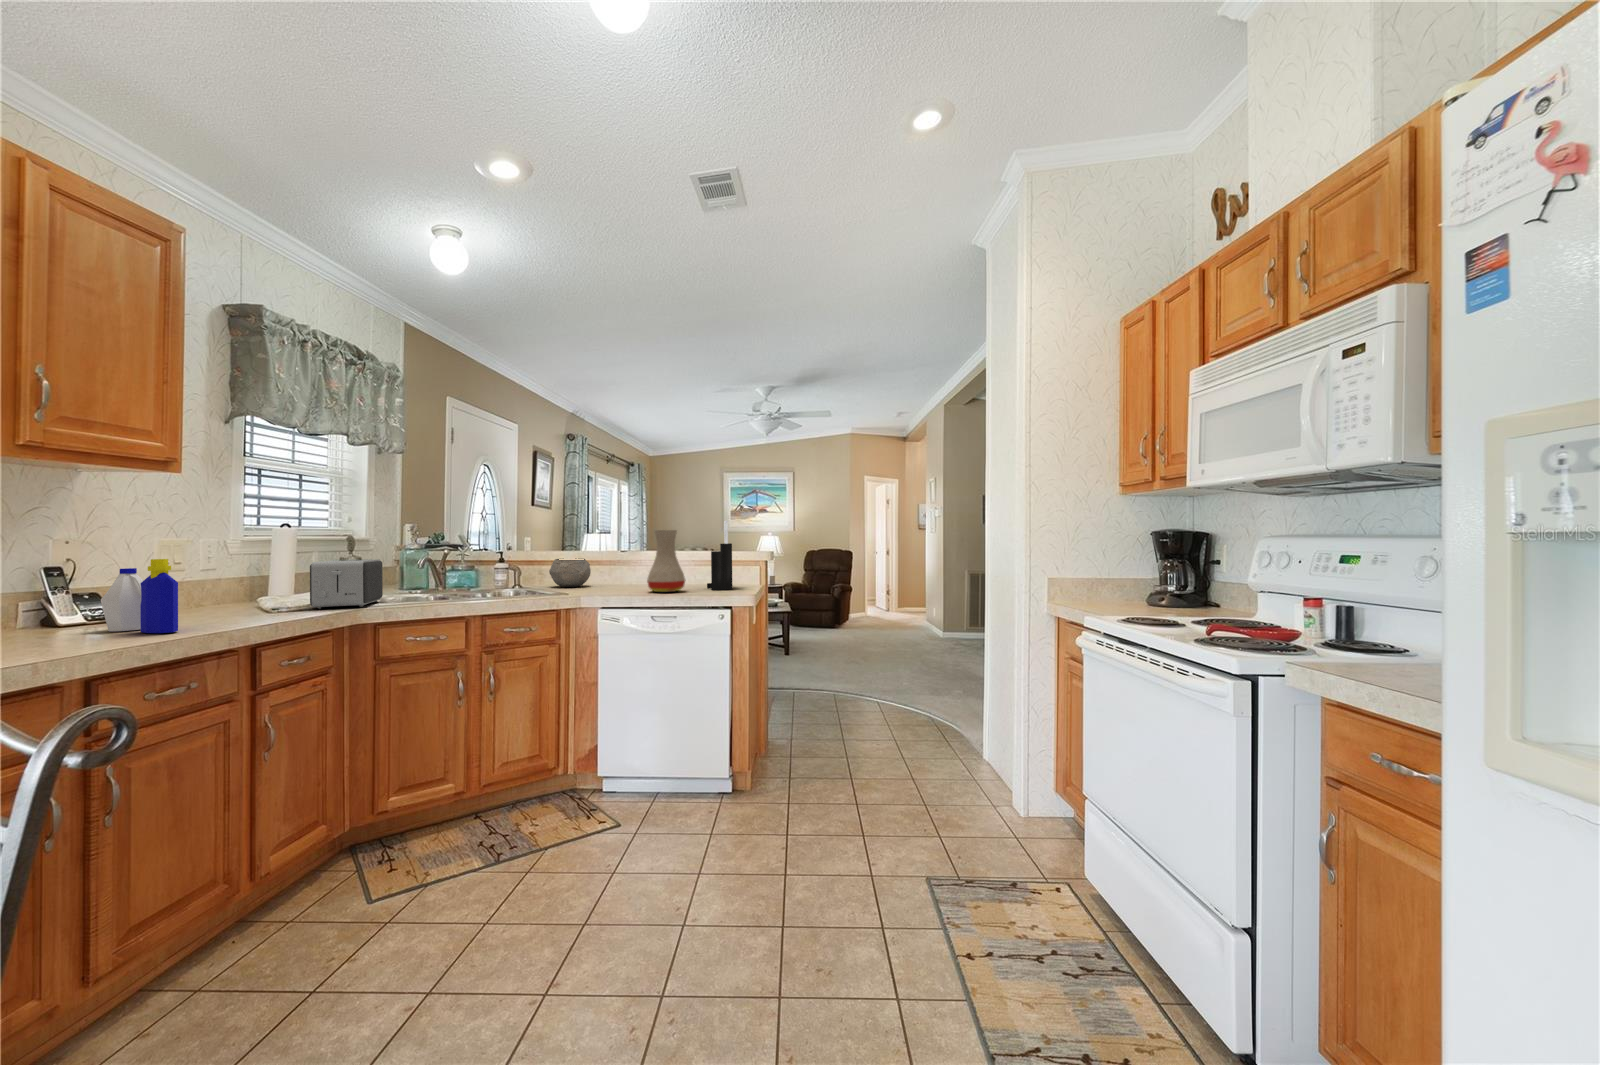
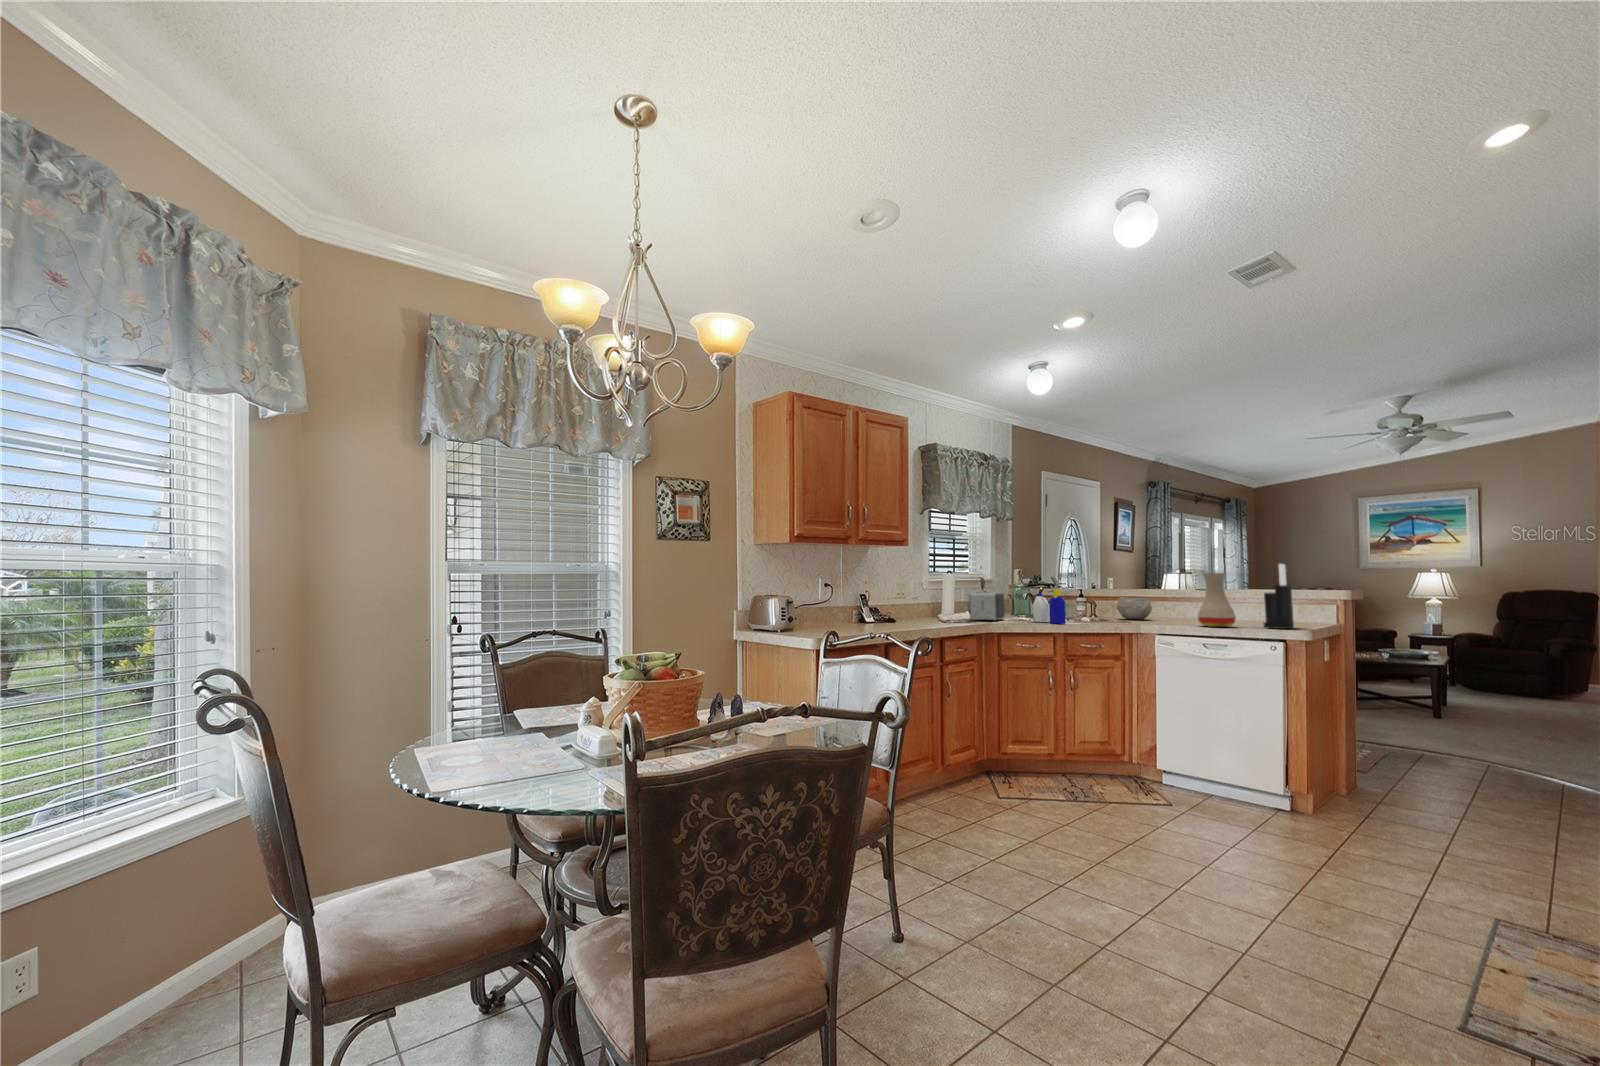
bottle: present [101,559,178,633] -> present [1032,589,1066,624]

